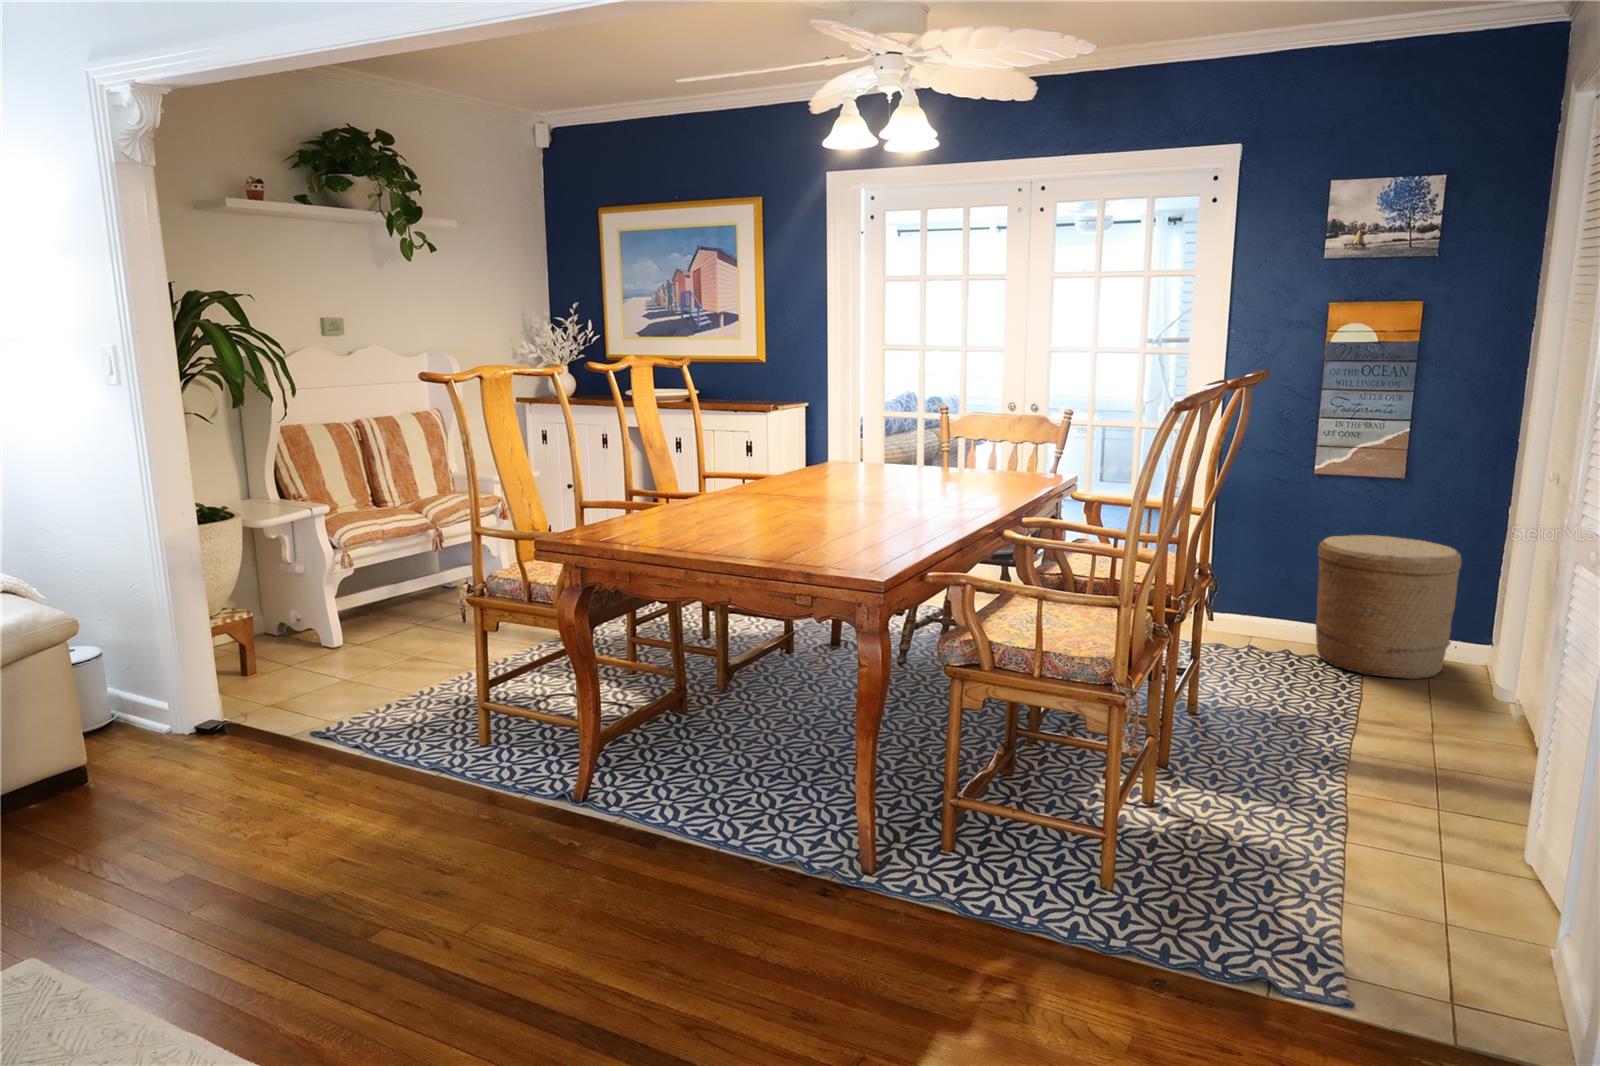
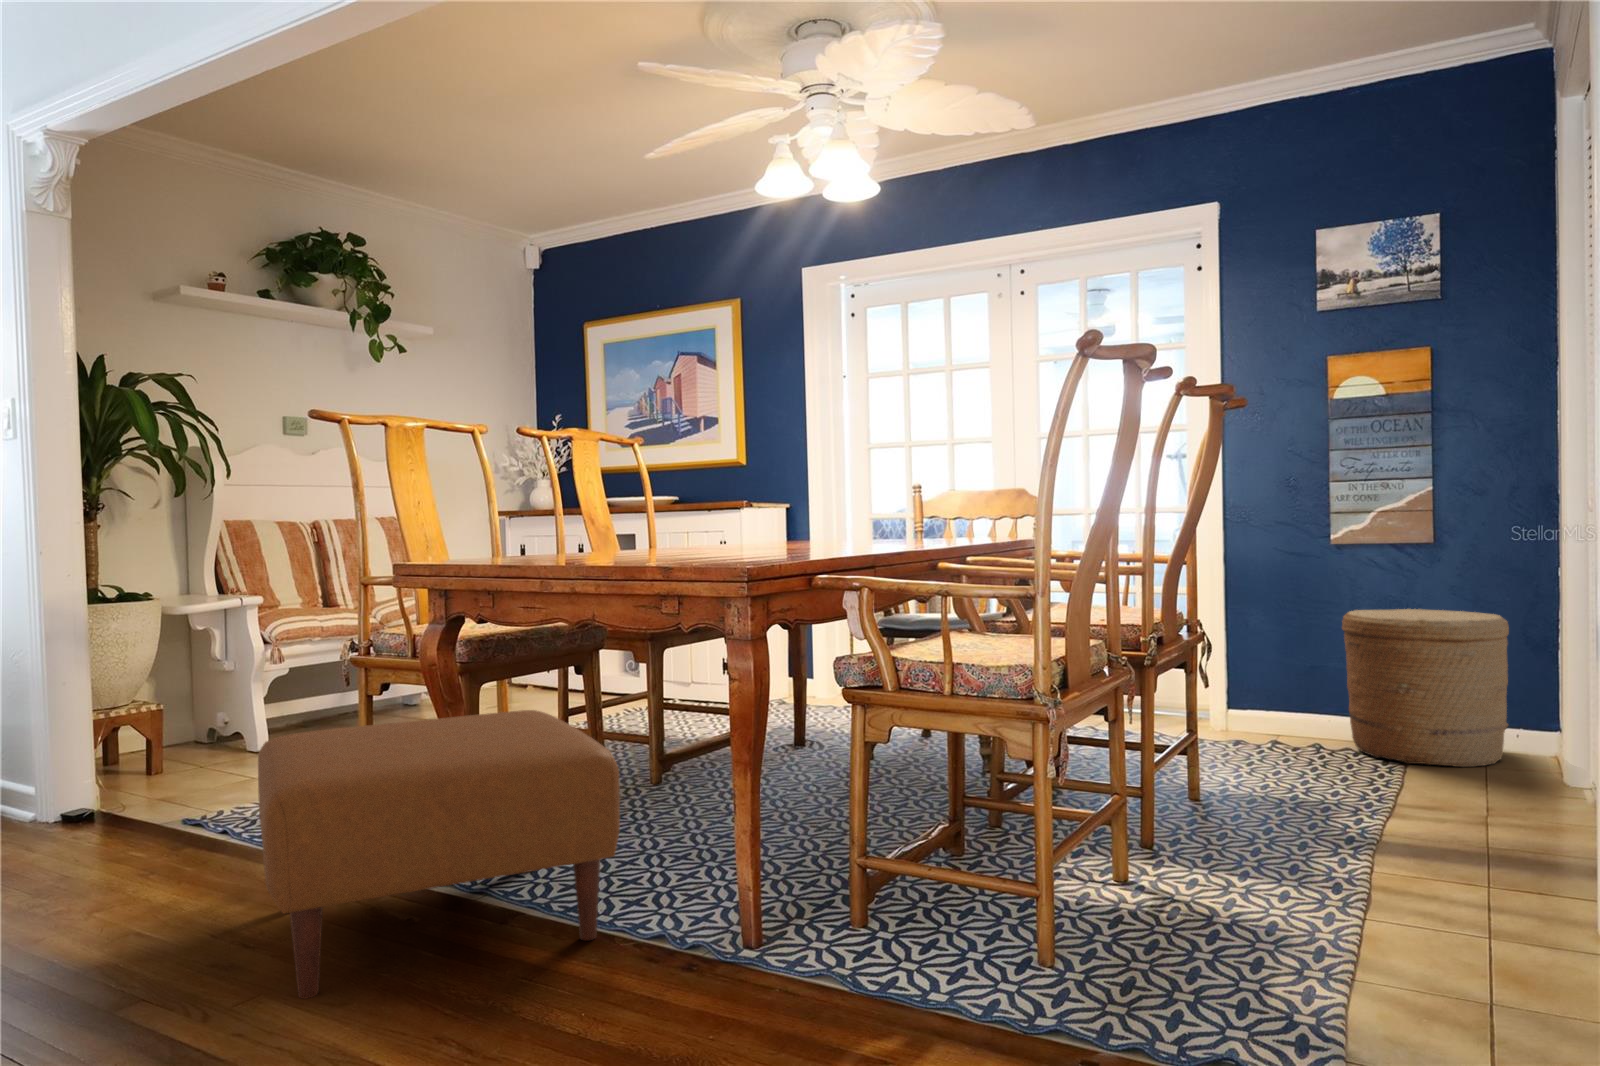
ottoman: none [428,656,756,923] -> present [258,710,620,999]

